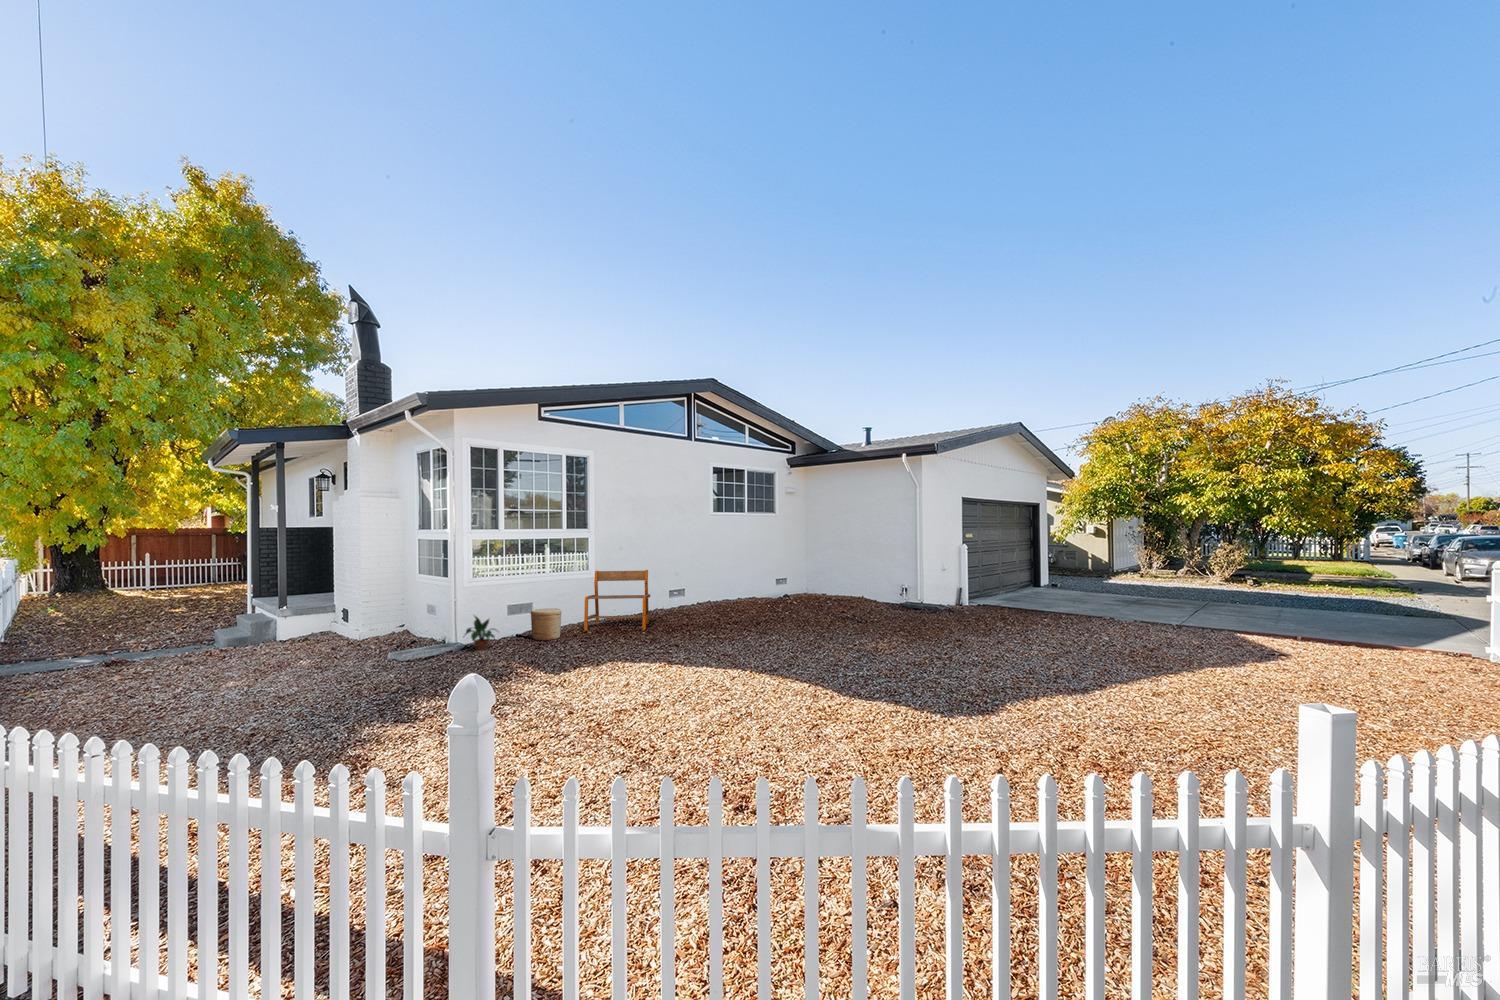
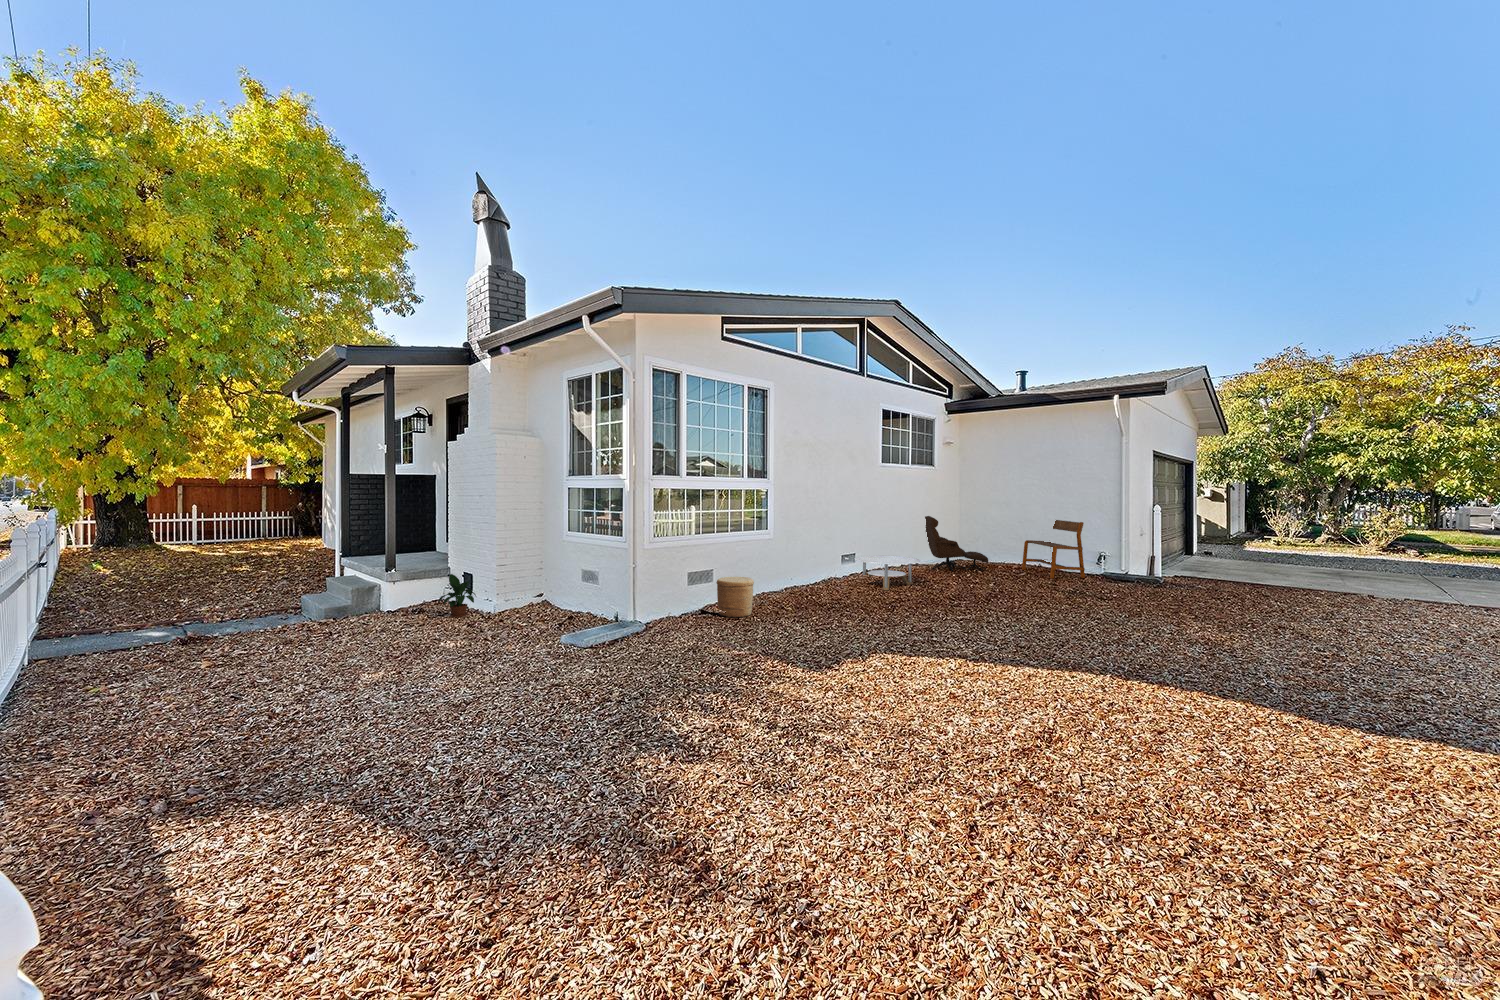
lounge chair: none [764,555,816,603] -> present [925,516,988,571]
bench: present [584,570,651,631] -> present [1022,520,1085,578]
round table: none [679,590,733,619] -> present [854,556,920,590]
potted plant: present [466,616,495,650] -> present [438,574,476,617]

